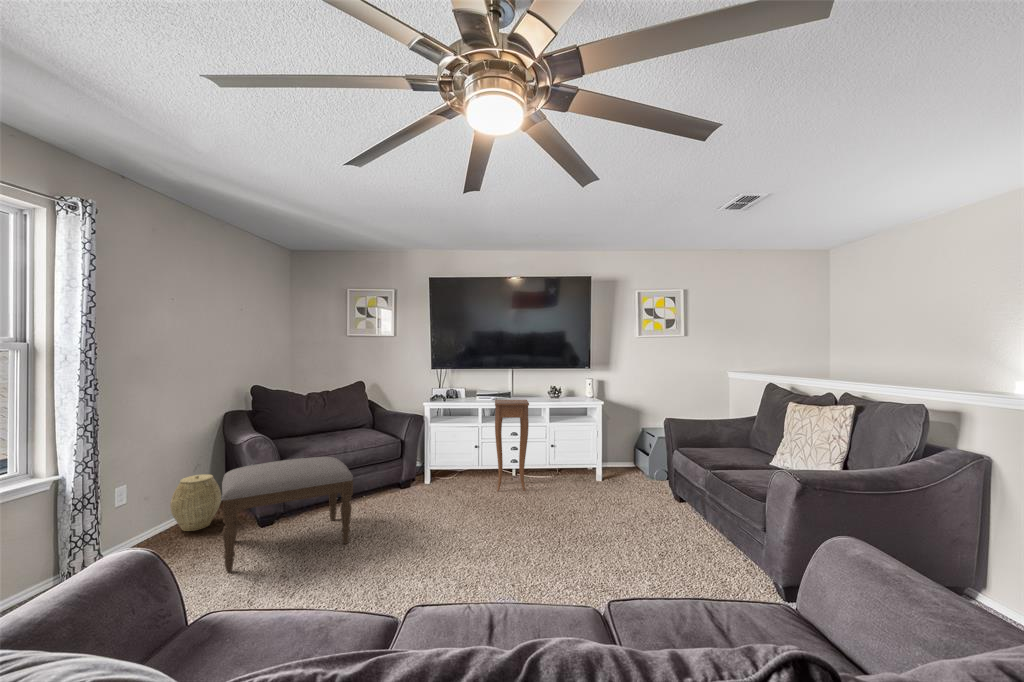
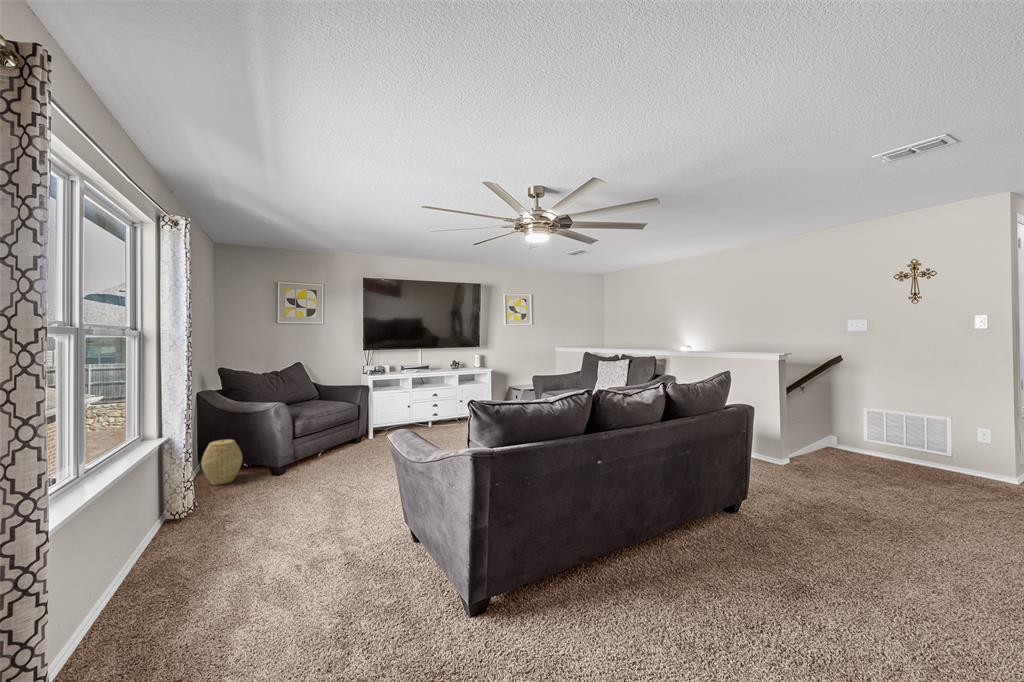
side table: present [495,400,529,491] -> none [422,370,453,434]
ottoman: present [222,457,353,571] -> none [268,415,373,490]

